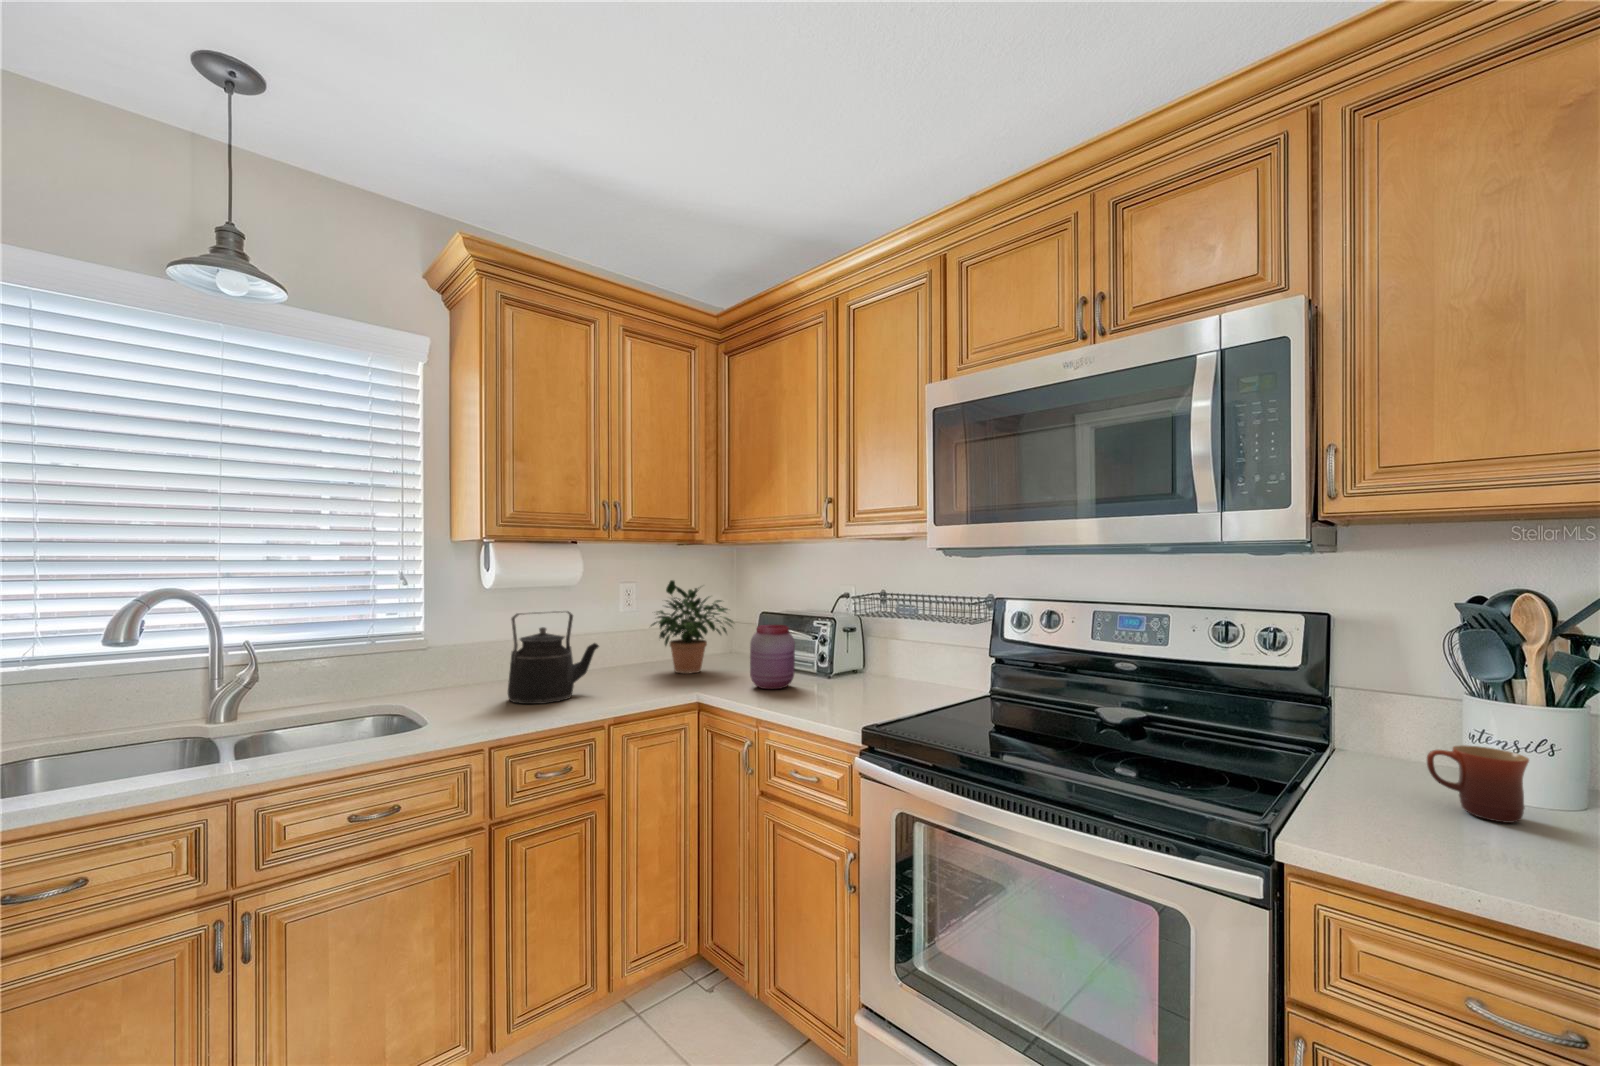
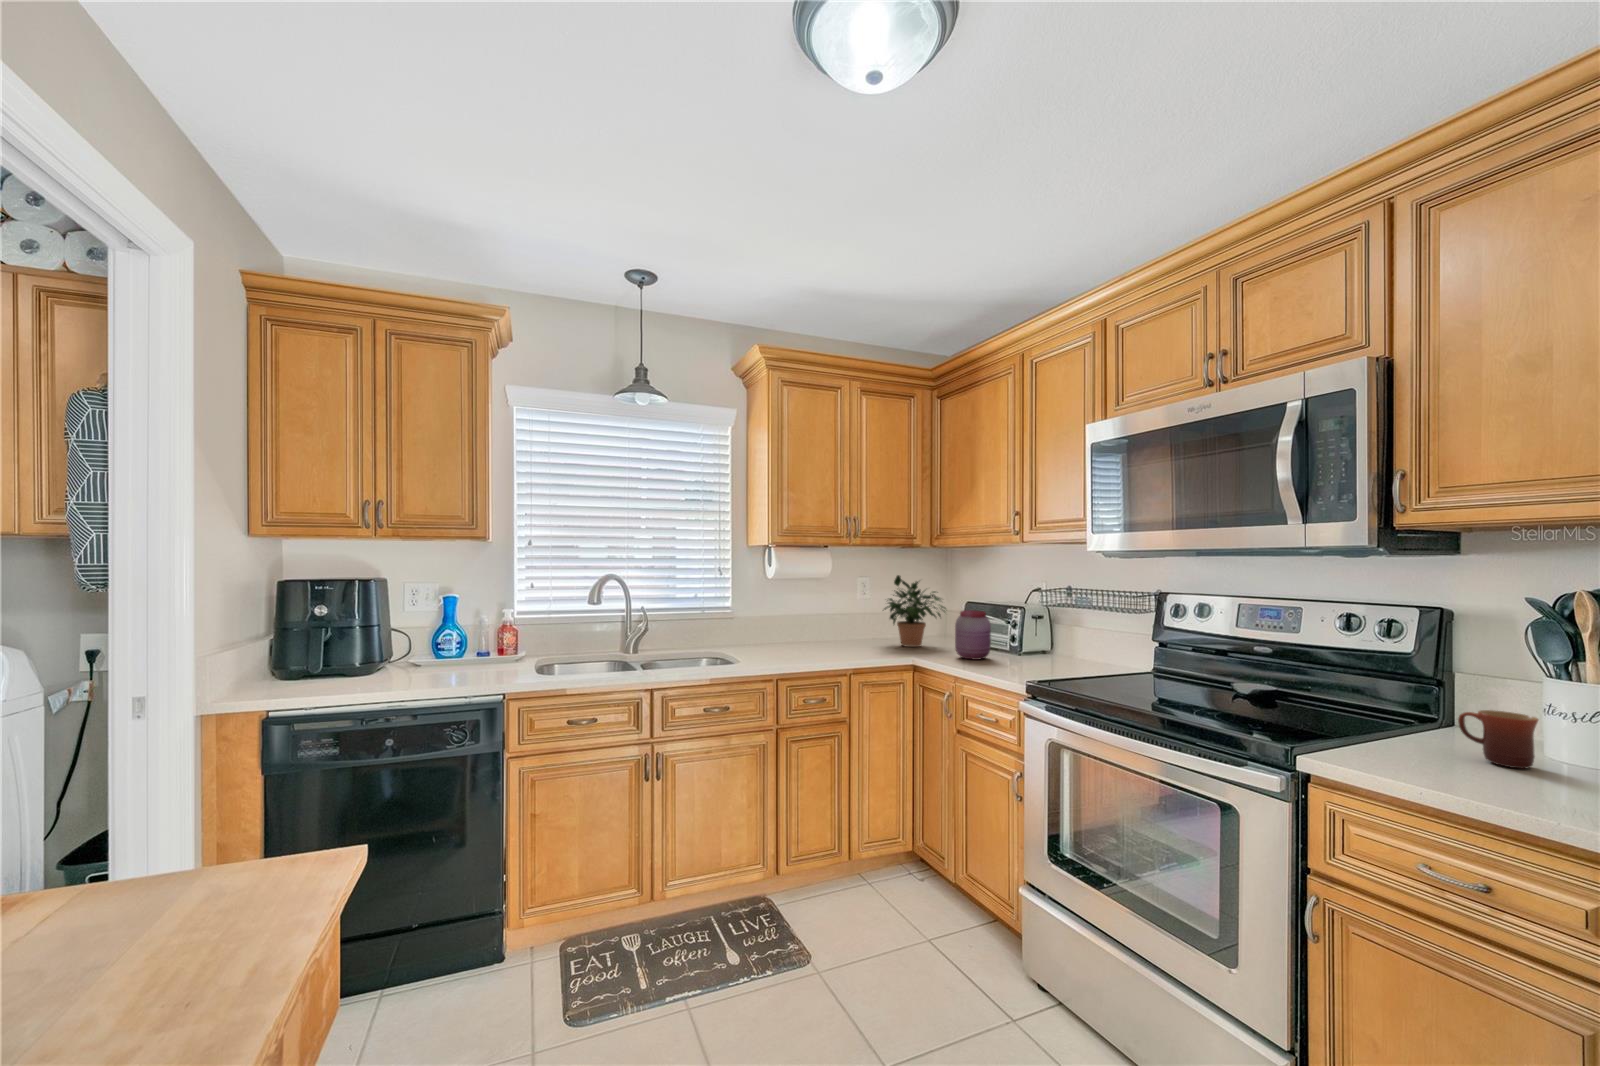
kettle: present [508,611,599,704] -> none [785,595,845,657]

